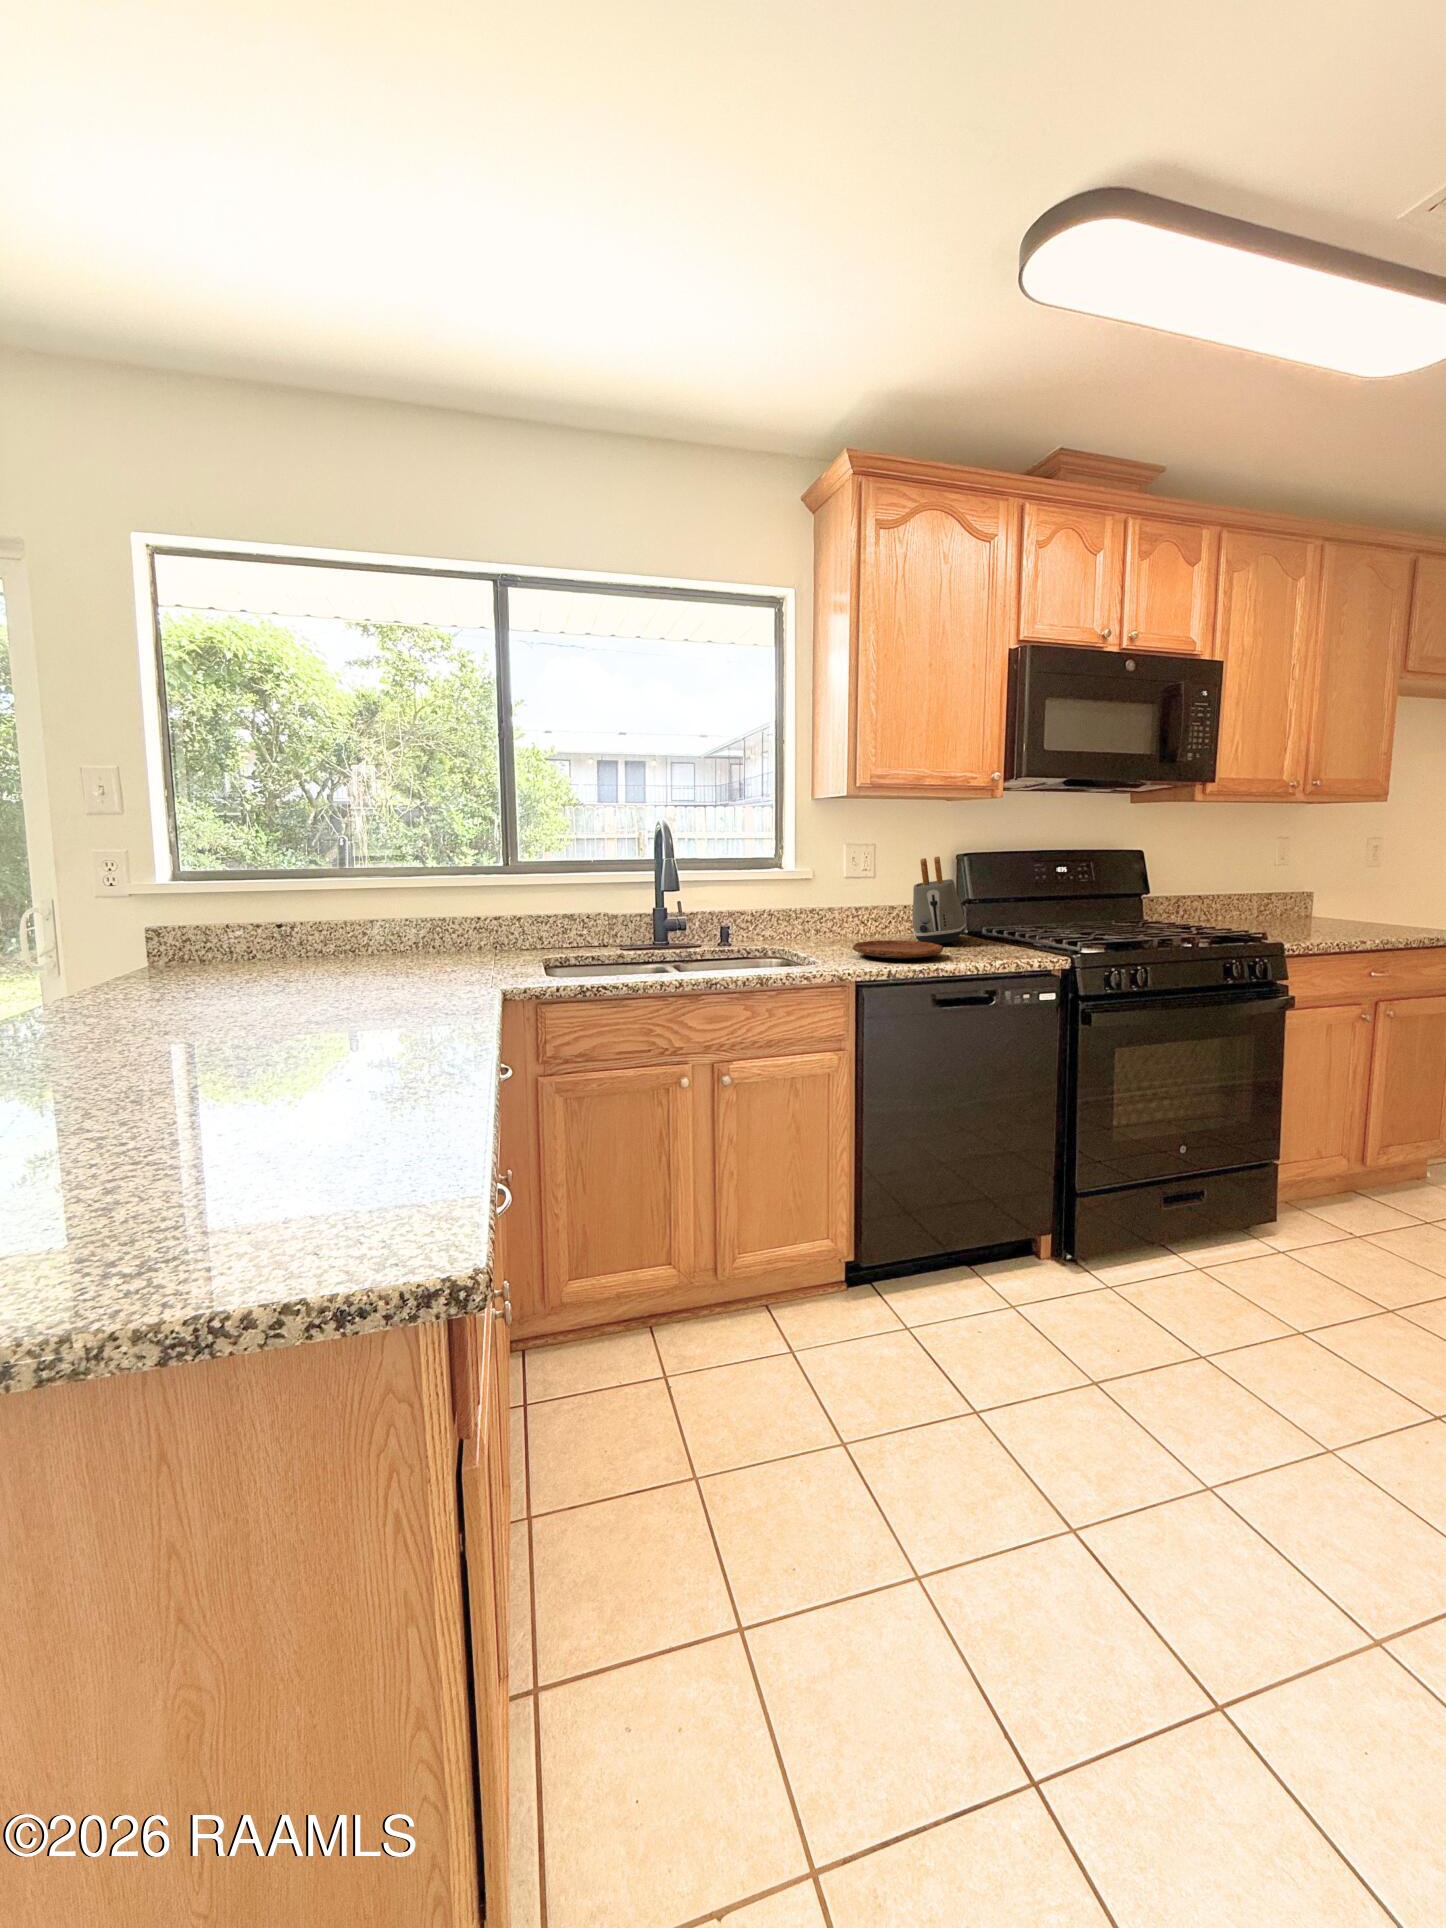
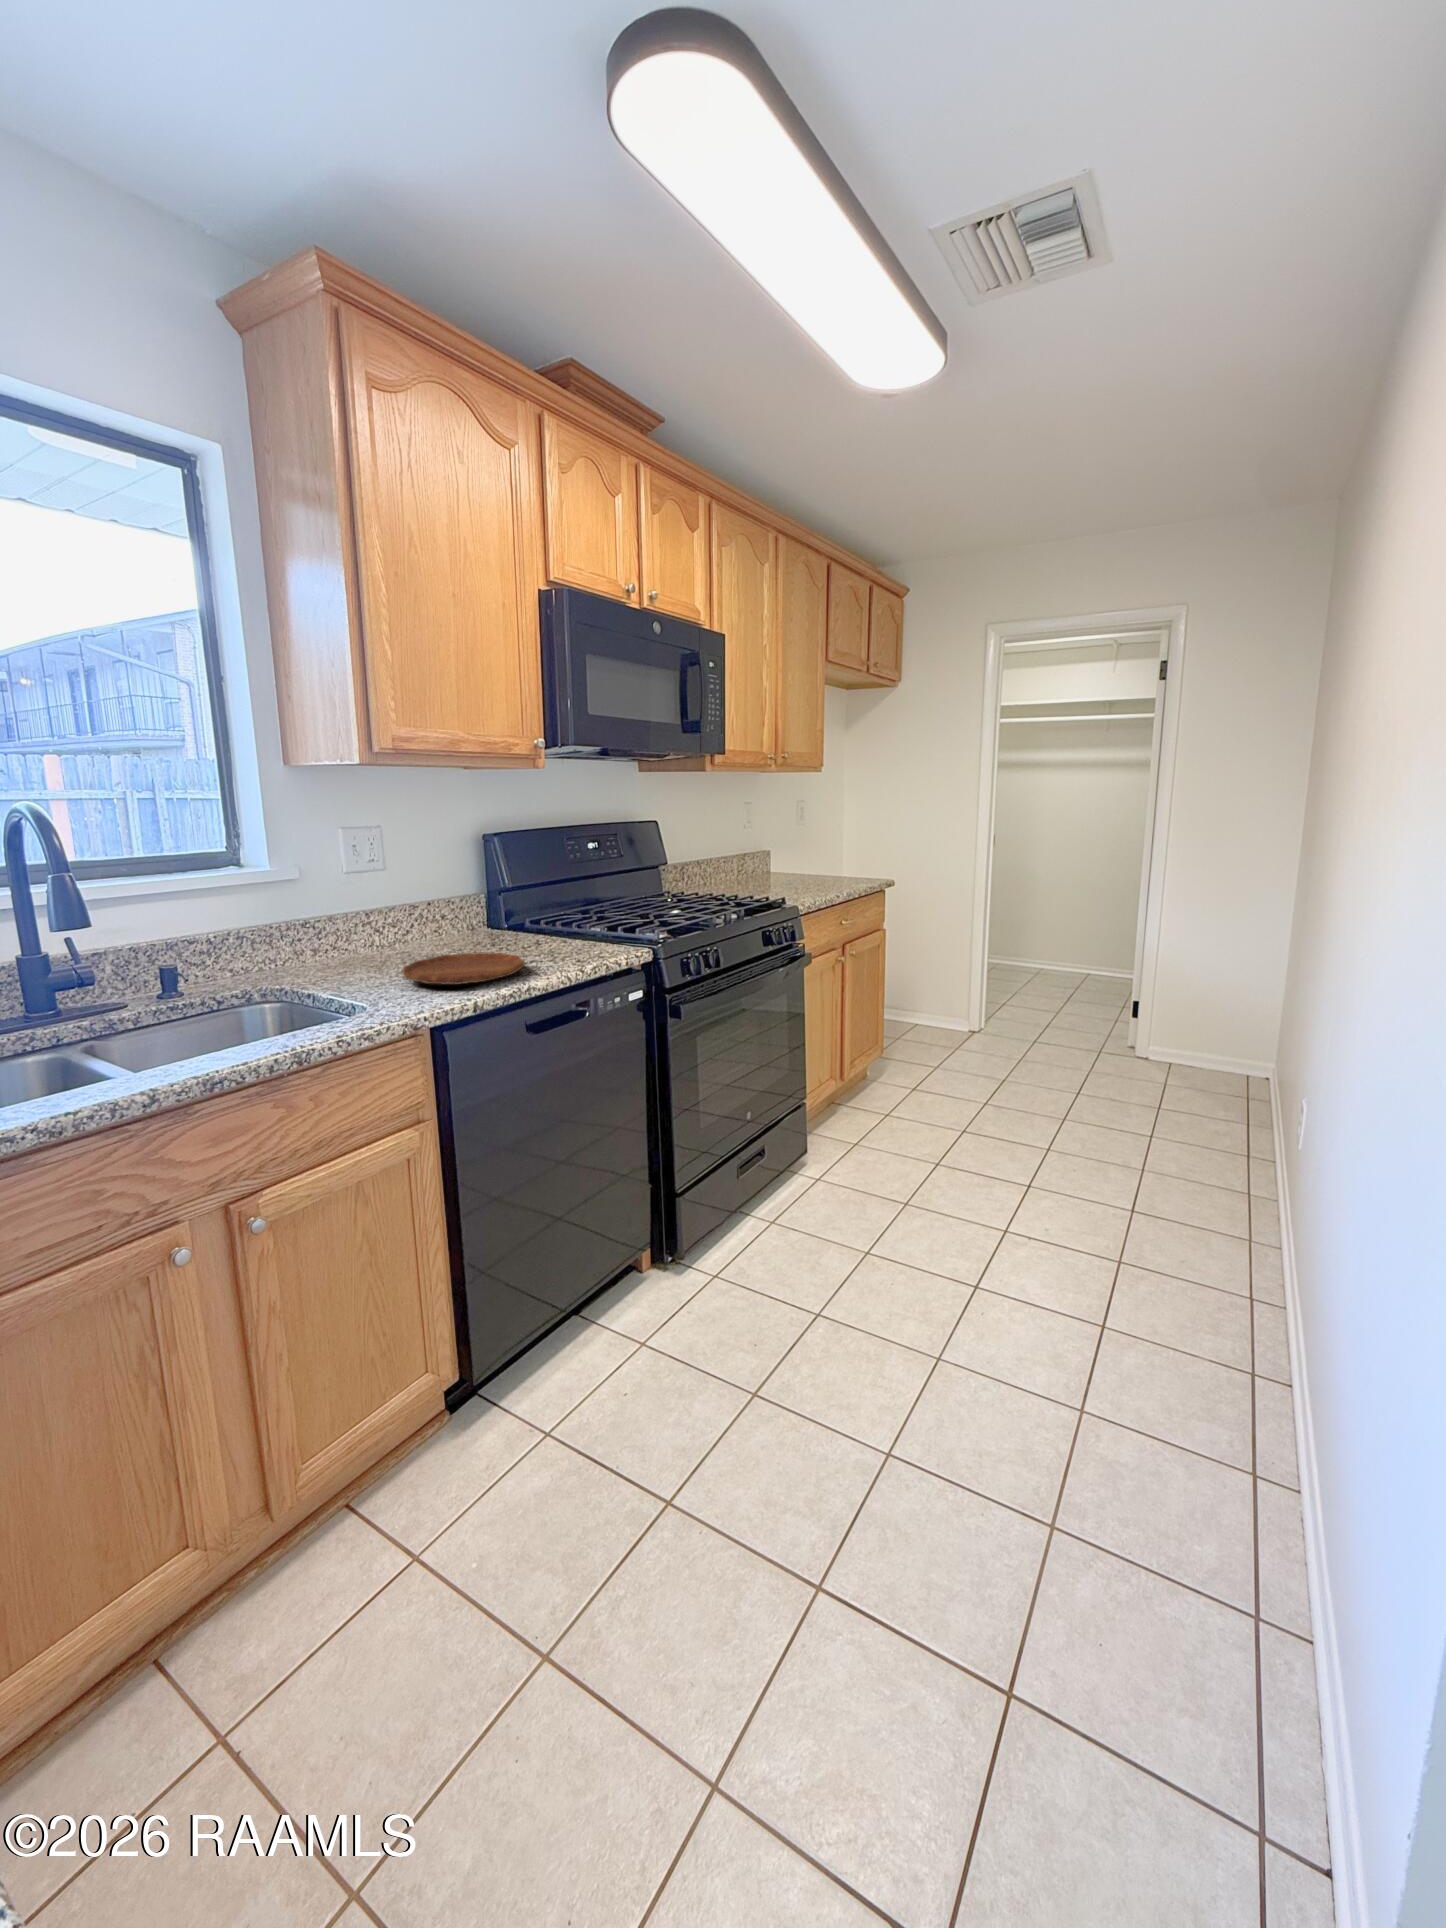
toaster: present [912,856,966,945] -> none [445,840,518,952]

